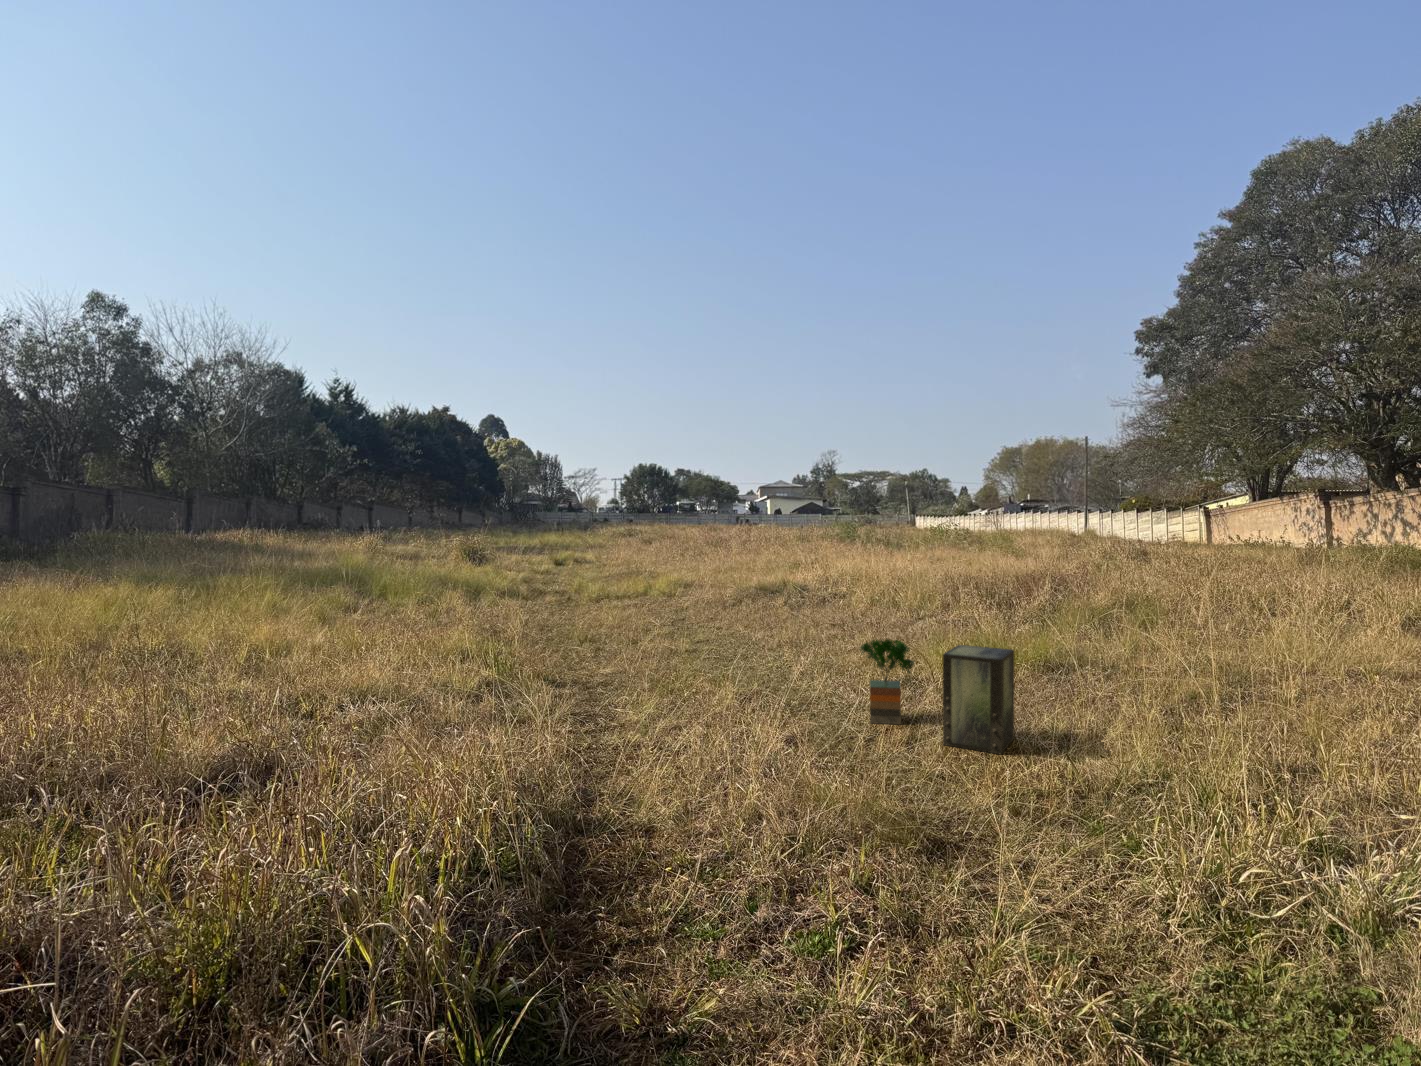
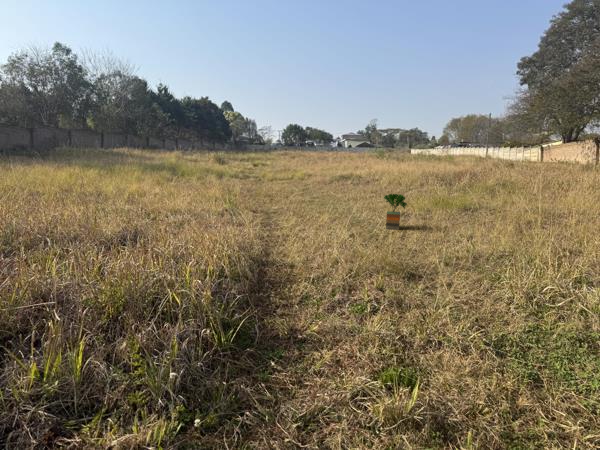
storage box: present [943,645,1014,754] -> none [417,196,452,242]

